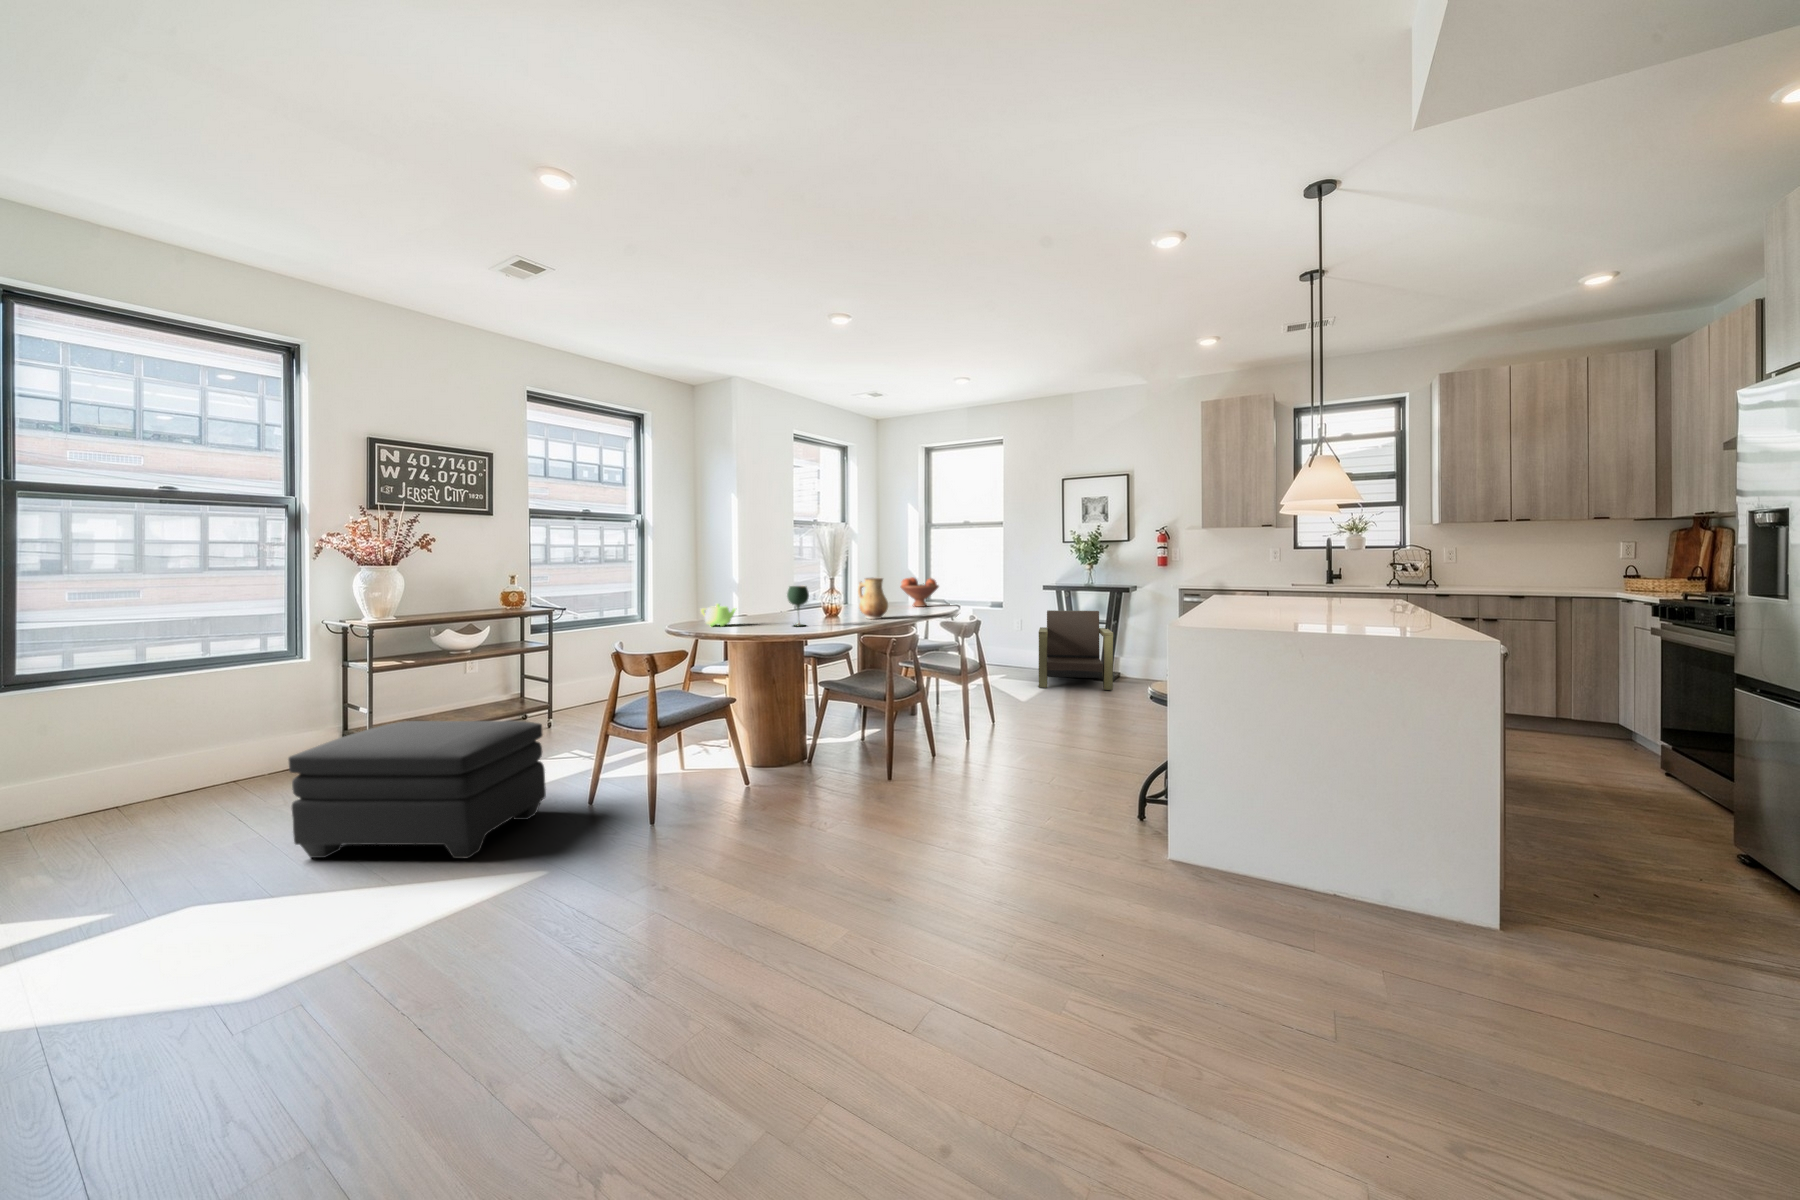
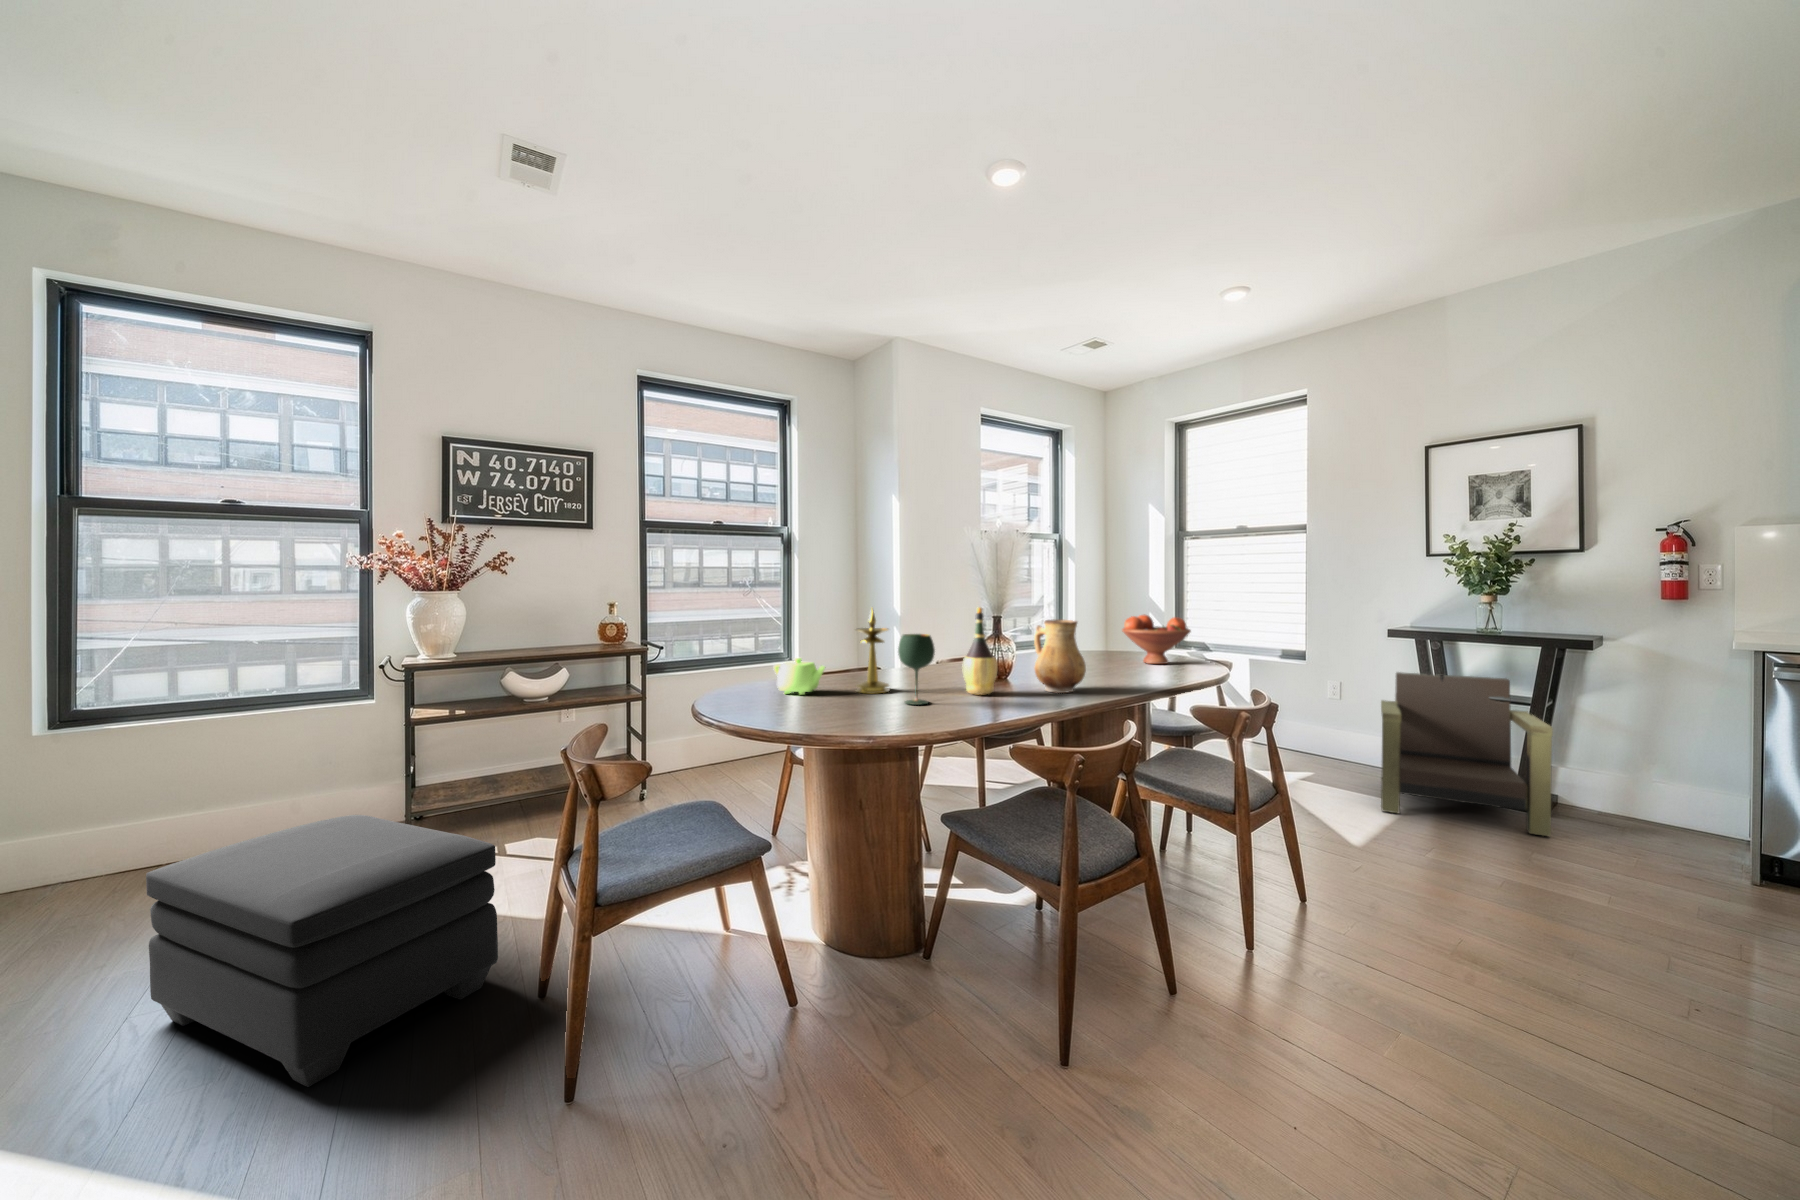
candlestick: none [752,571,775,624] -> present [856,608,890,693]
wine bottle: none [820,571,840,621] -> present [962,607,997,695]

